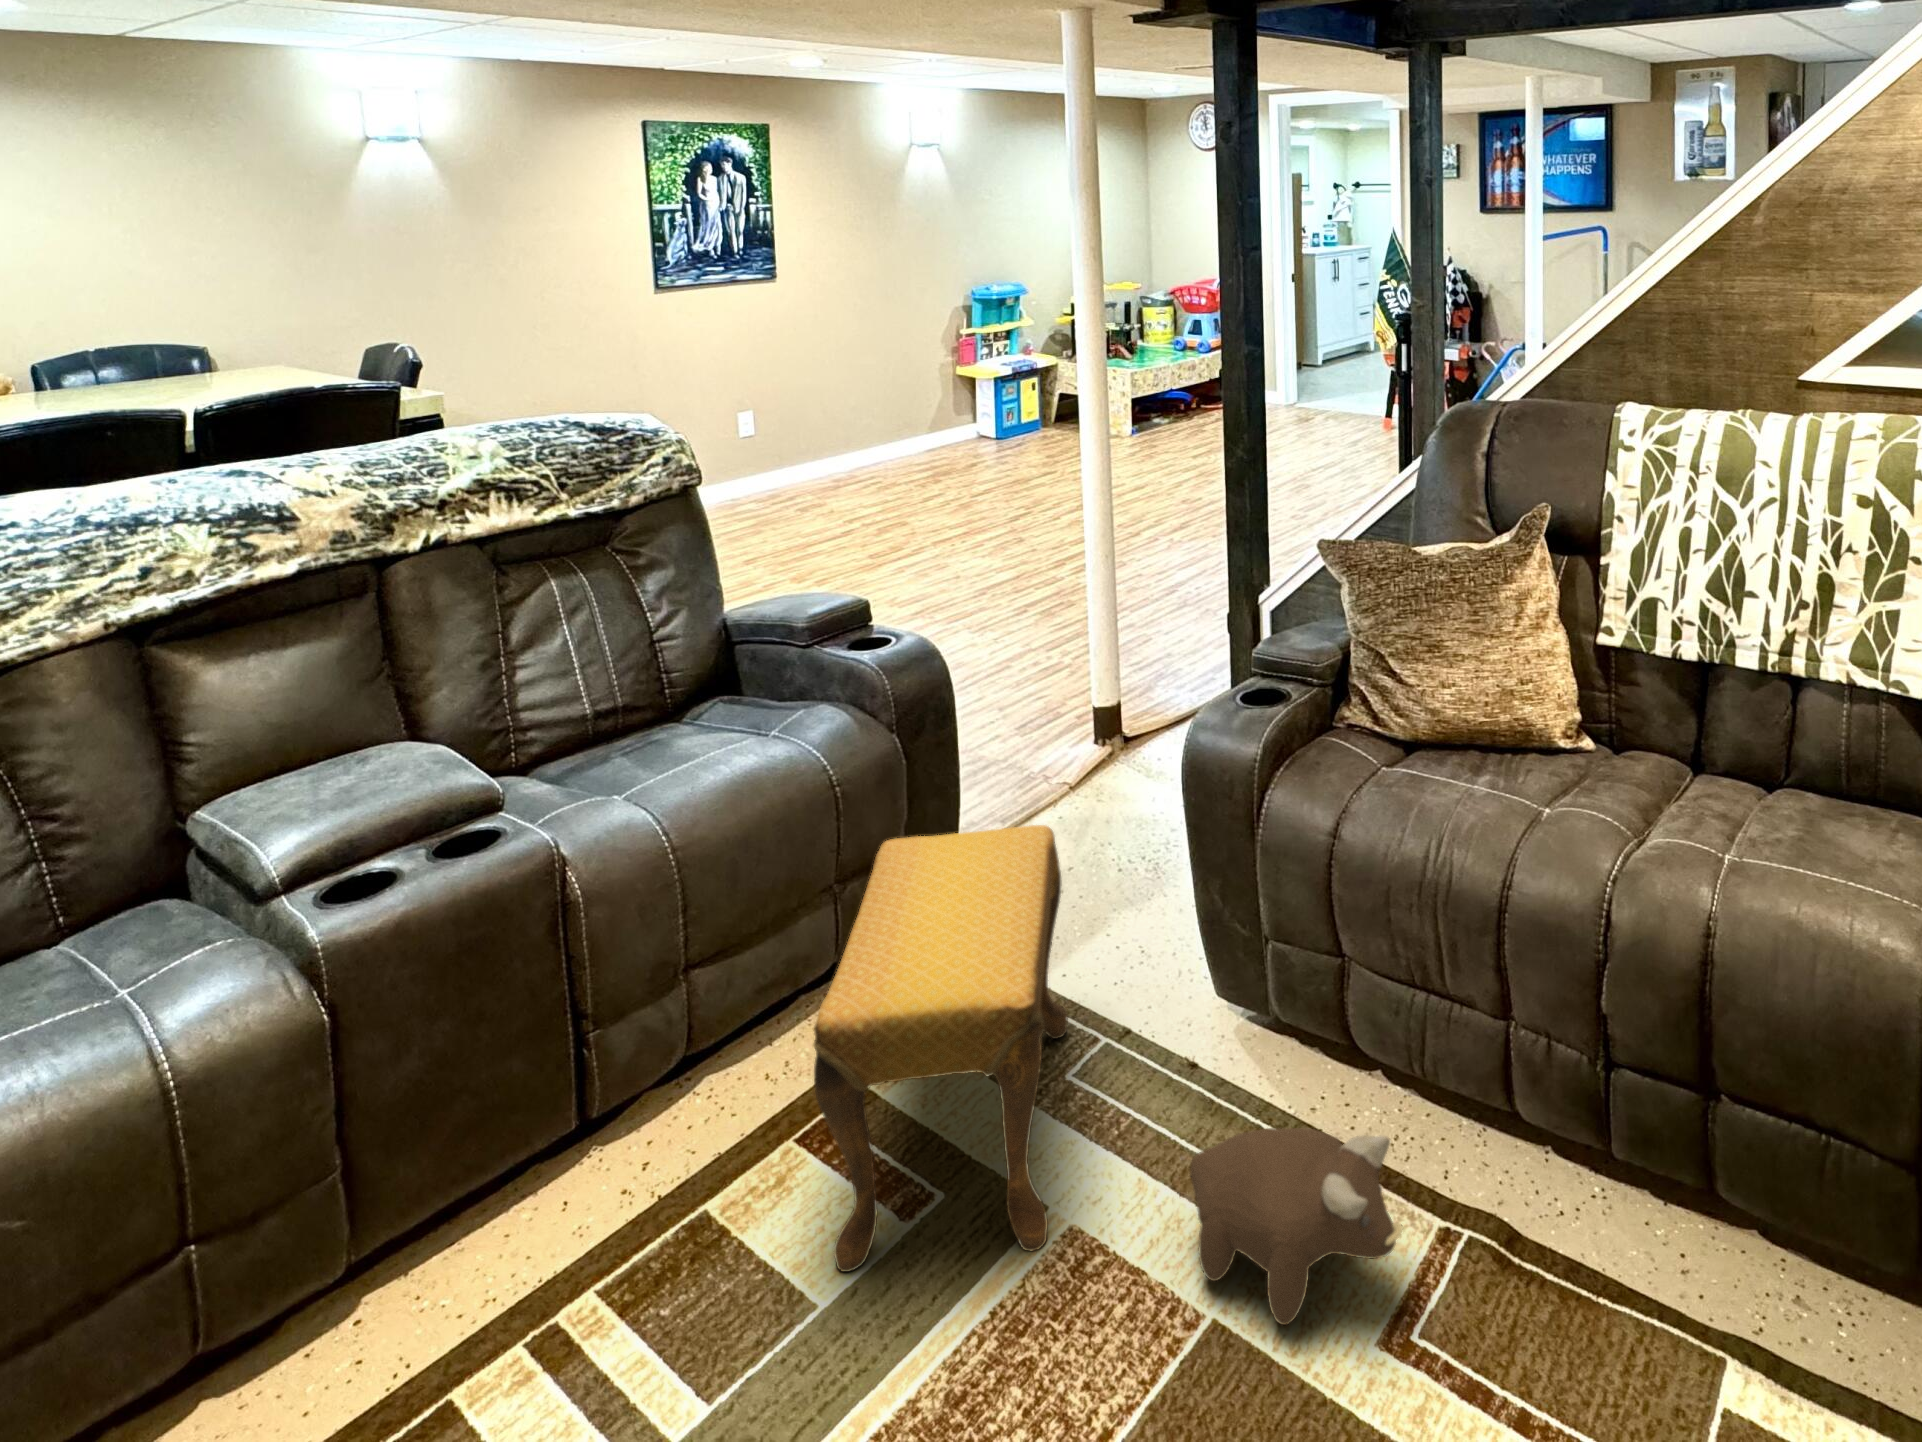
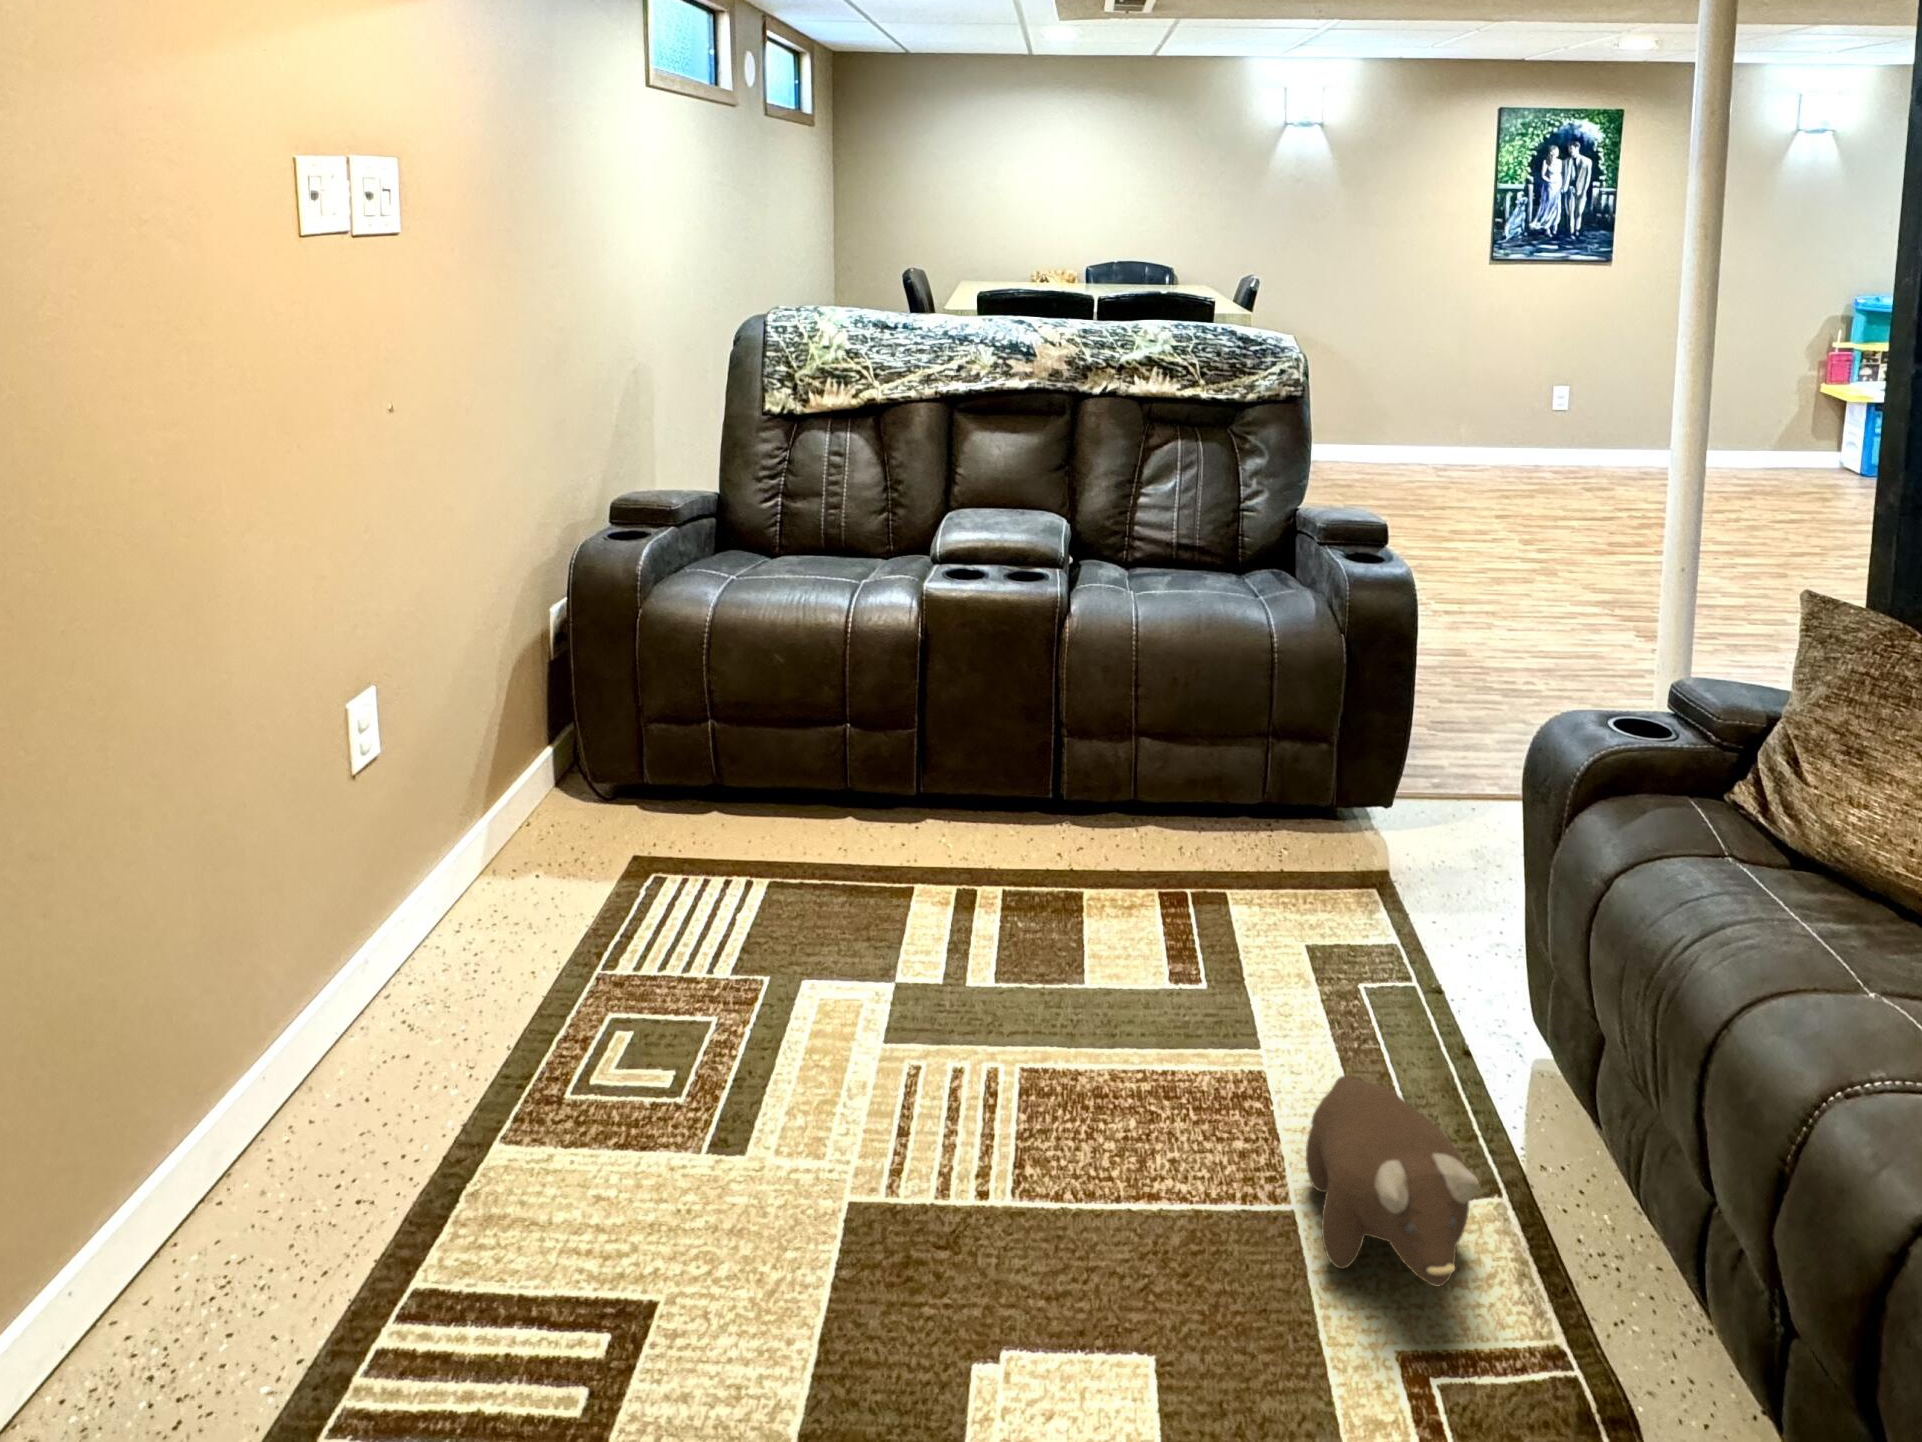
footstool: present [814,825,1068,1272] -> none [1111,702,1403,1066]

